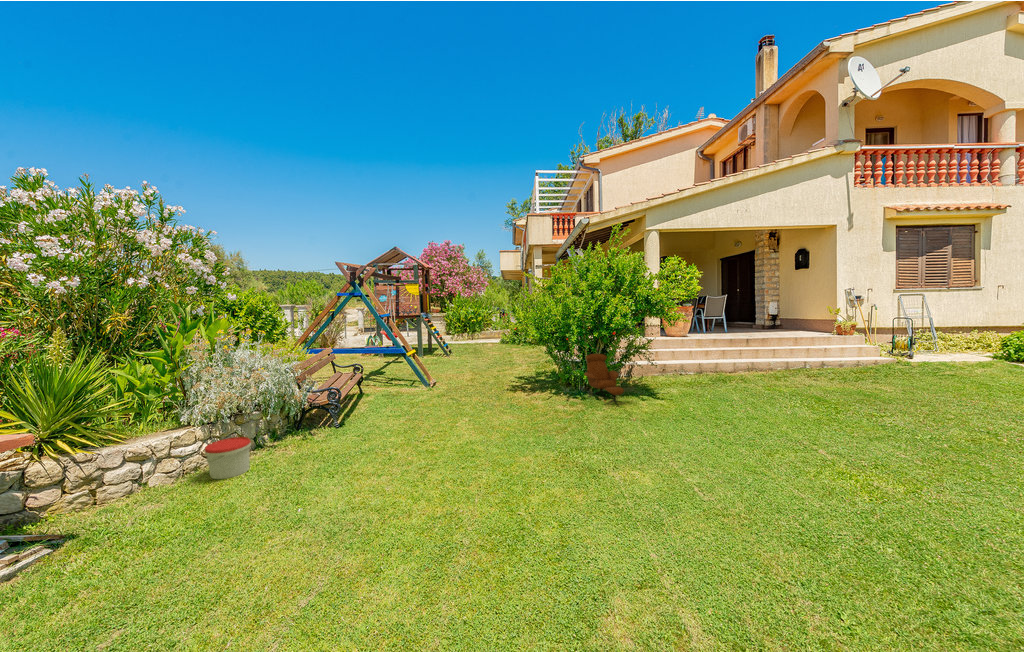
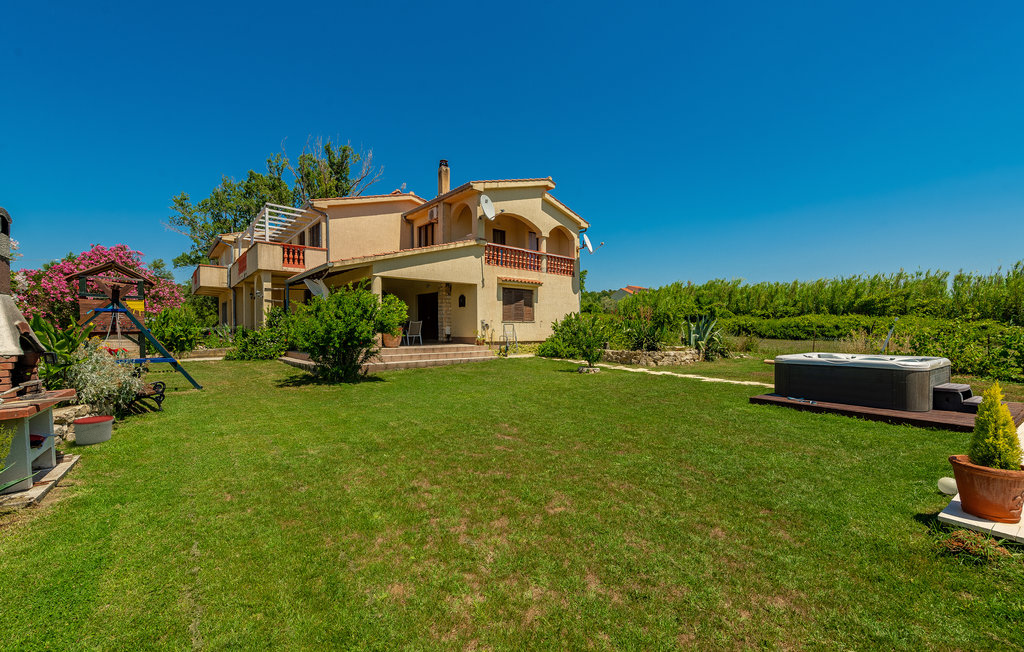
lounge chair: present [584,354,624,405] -> none [339,356,367,387]

